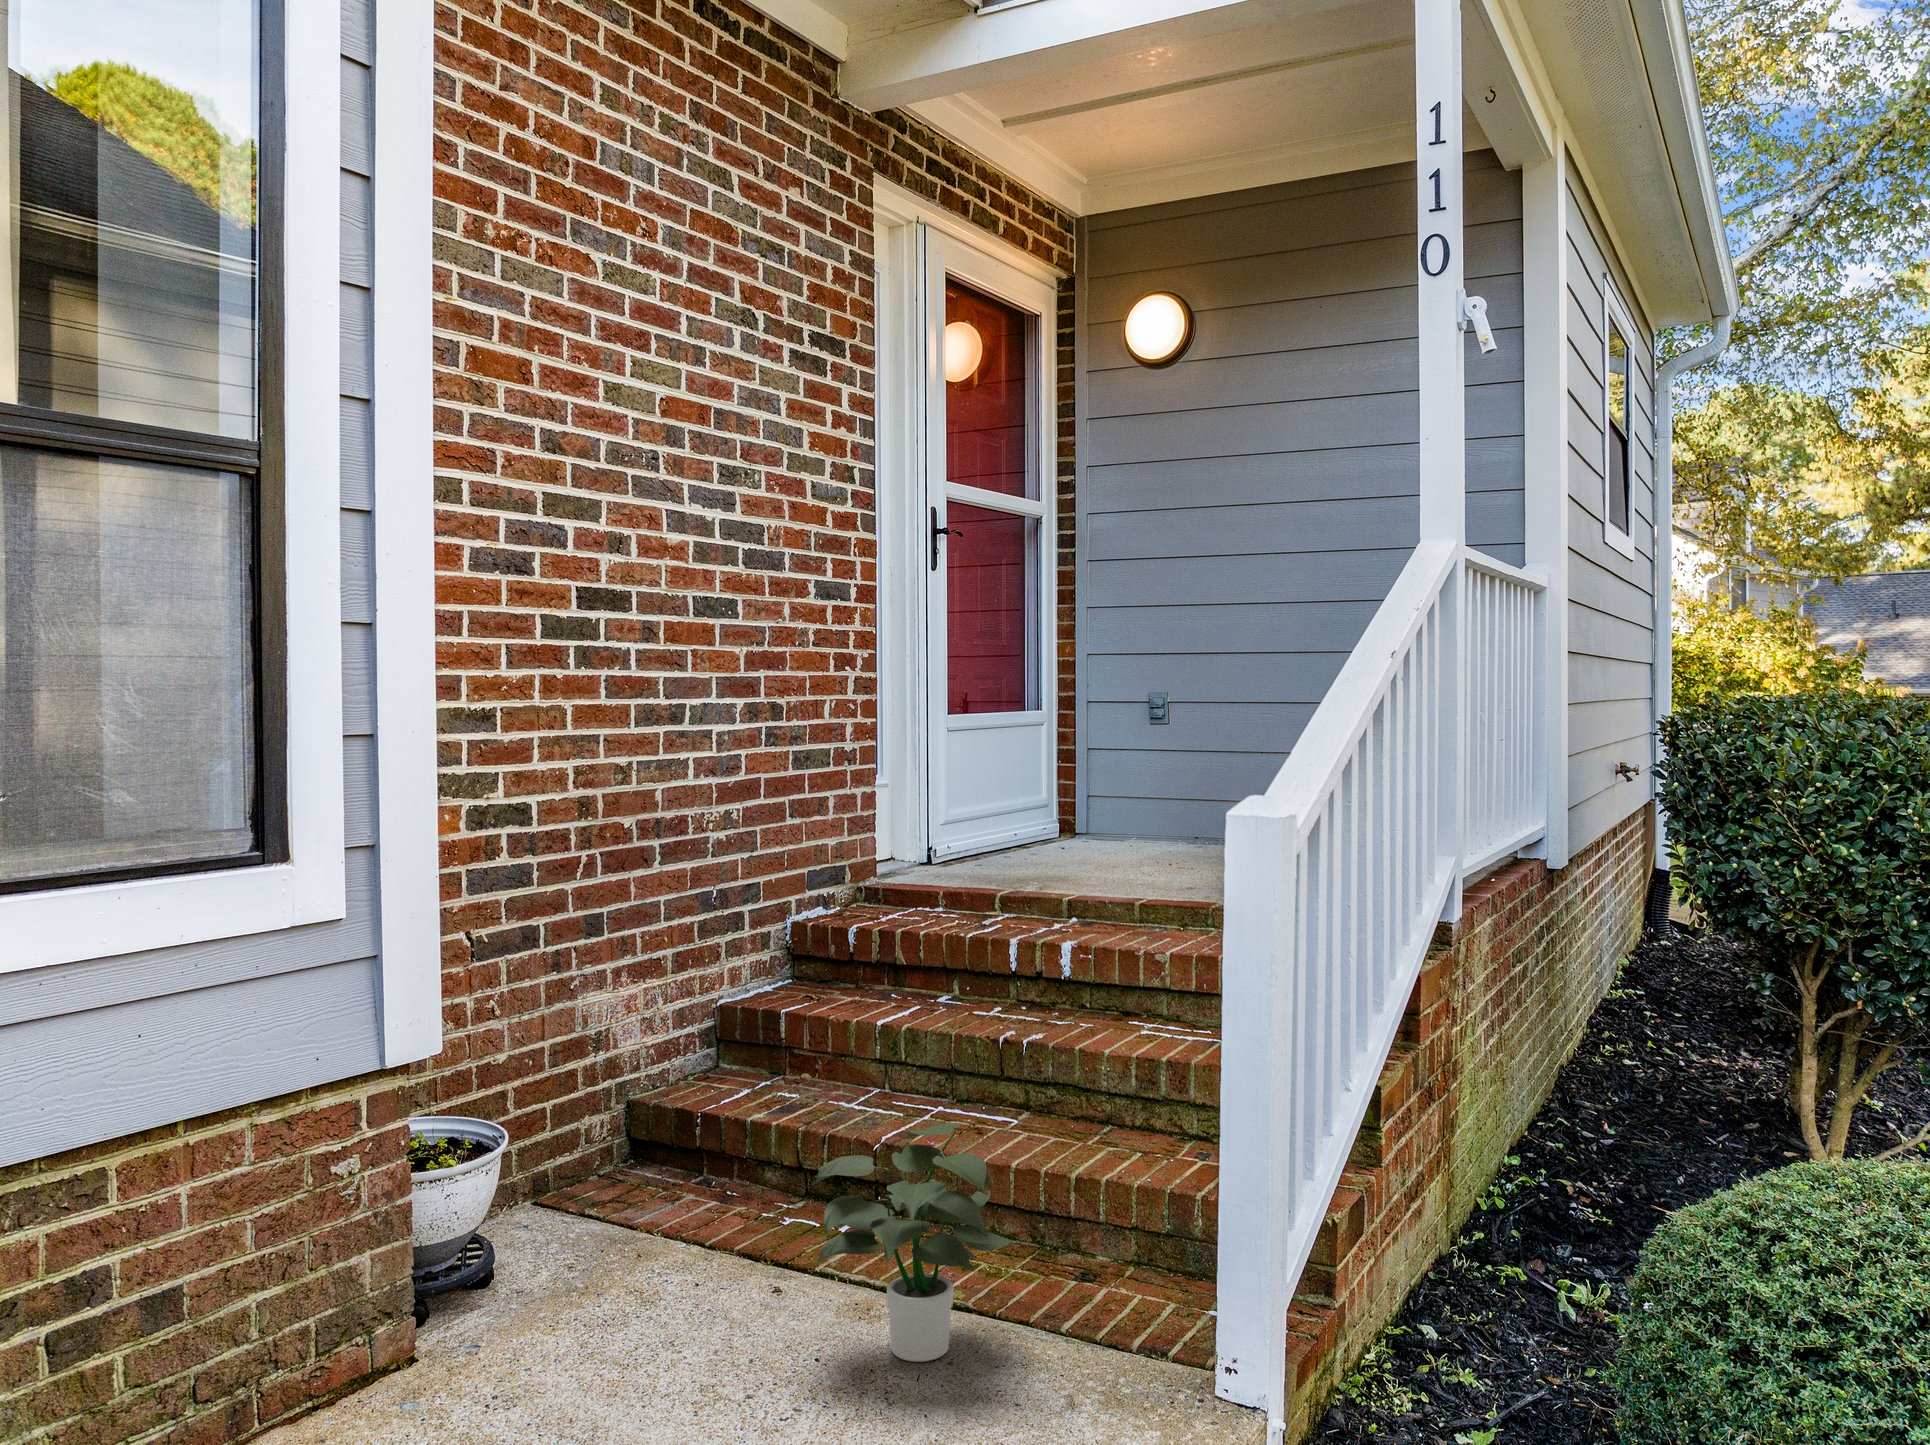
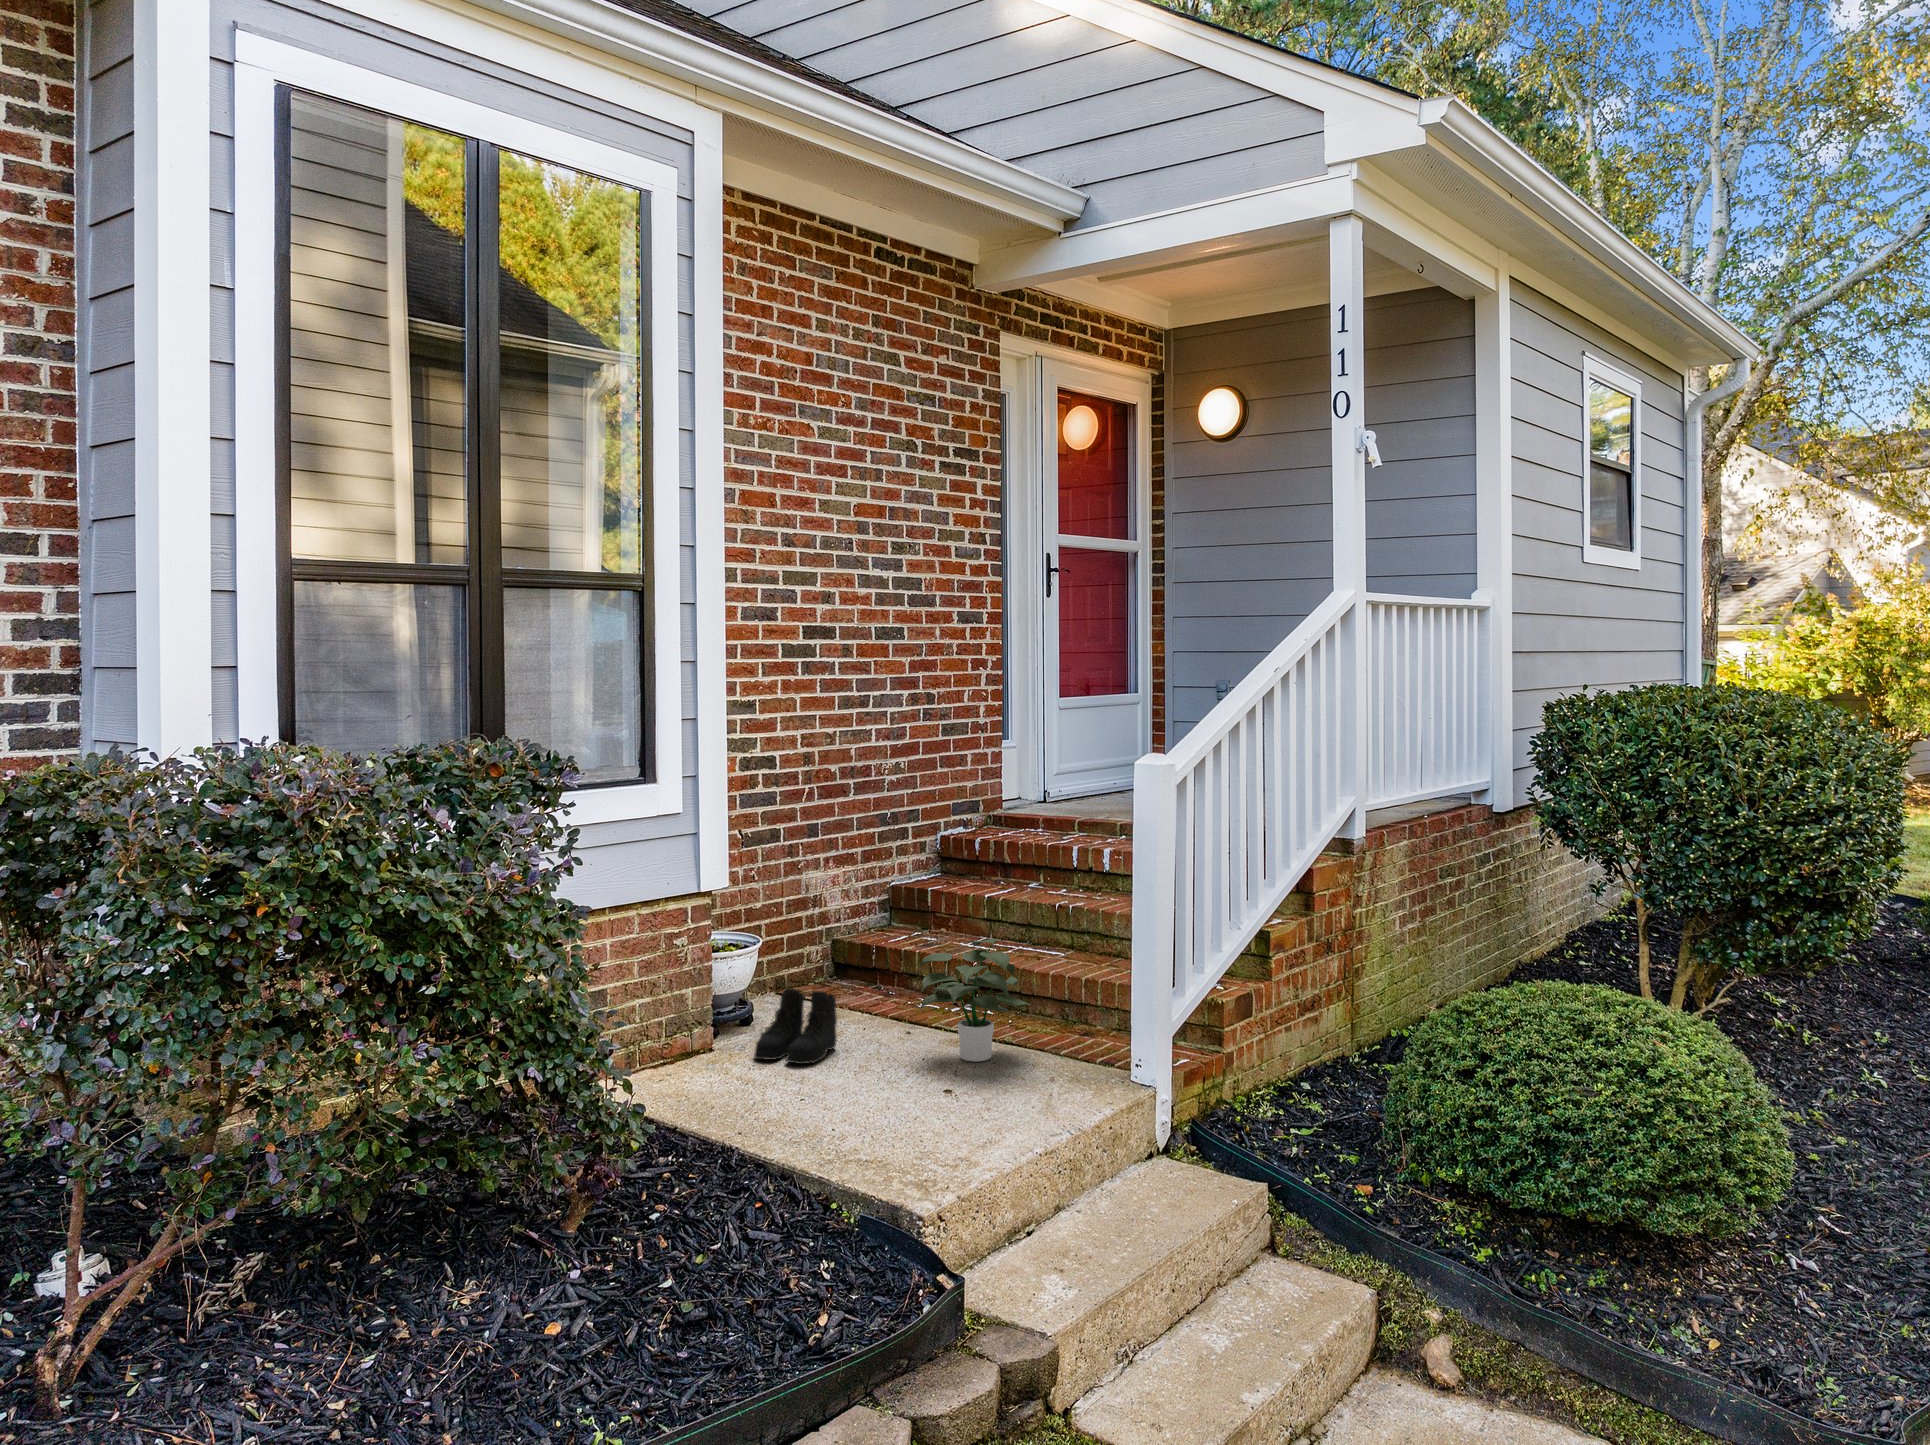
boots: none [495,1239,657,1403] -> present [754,988,837,1064]

